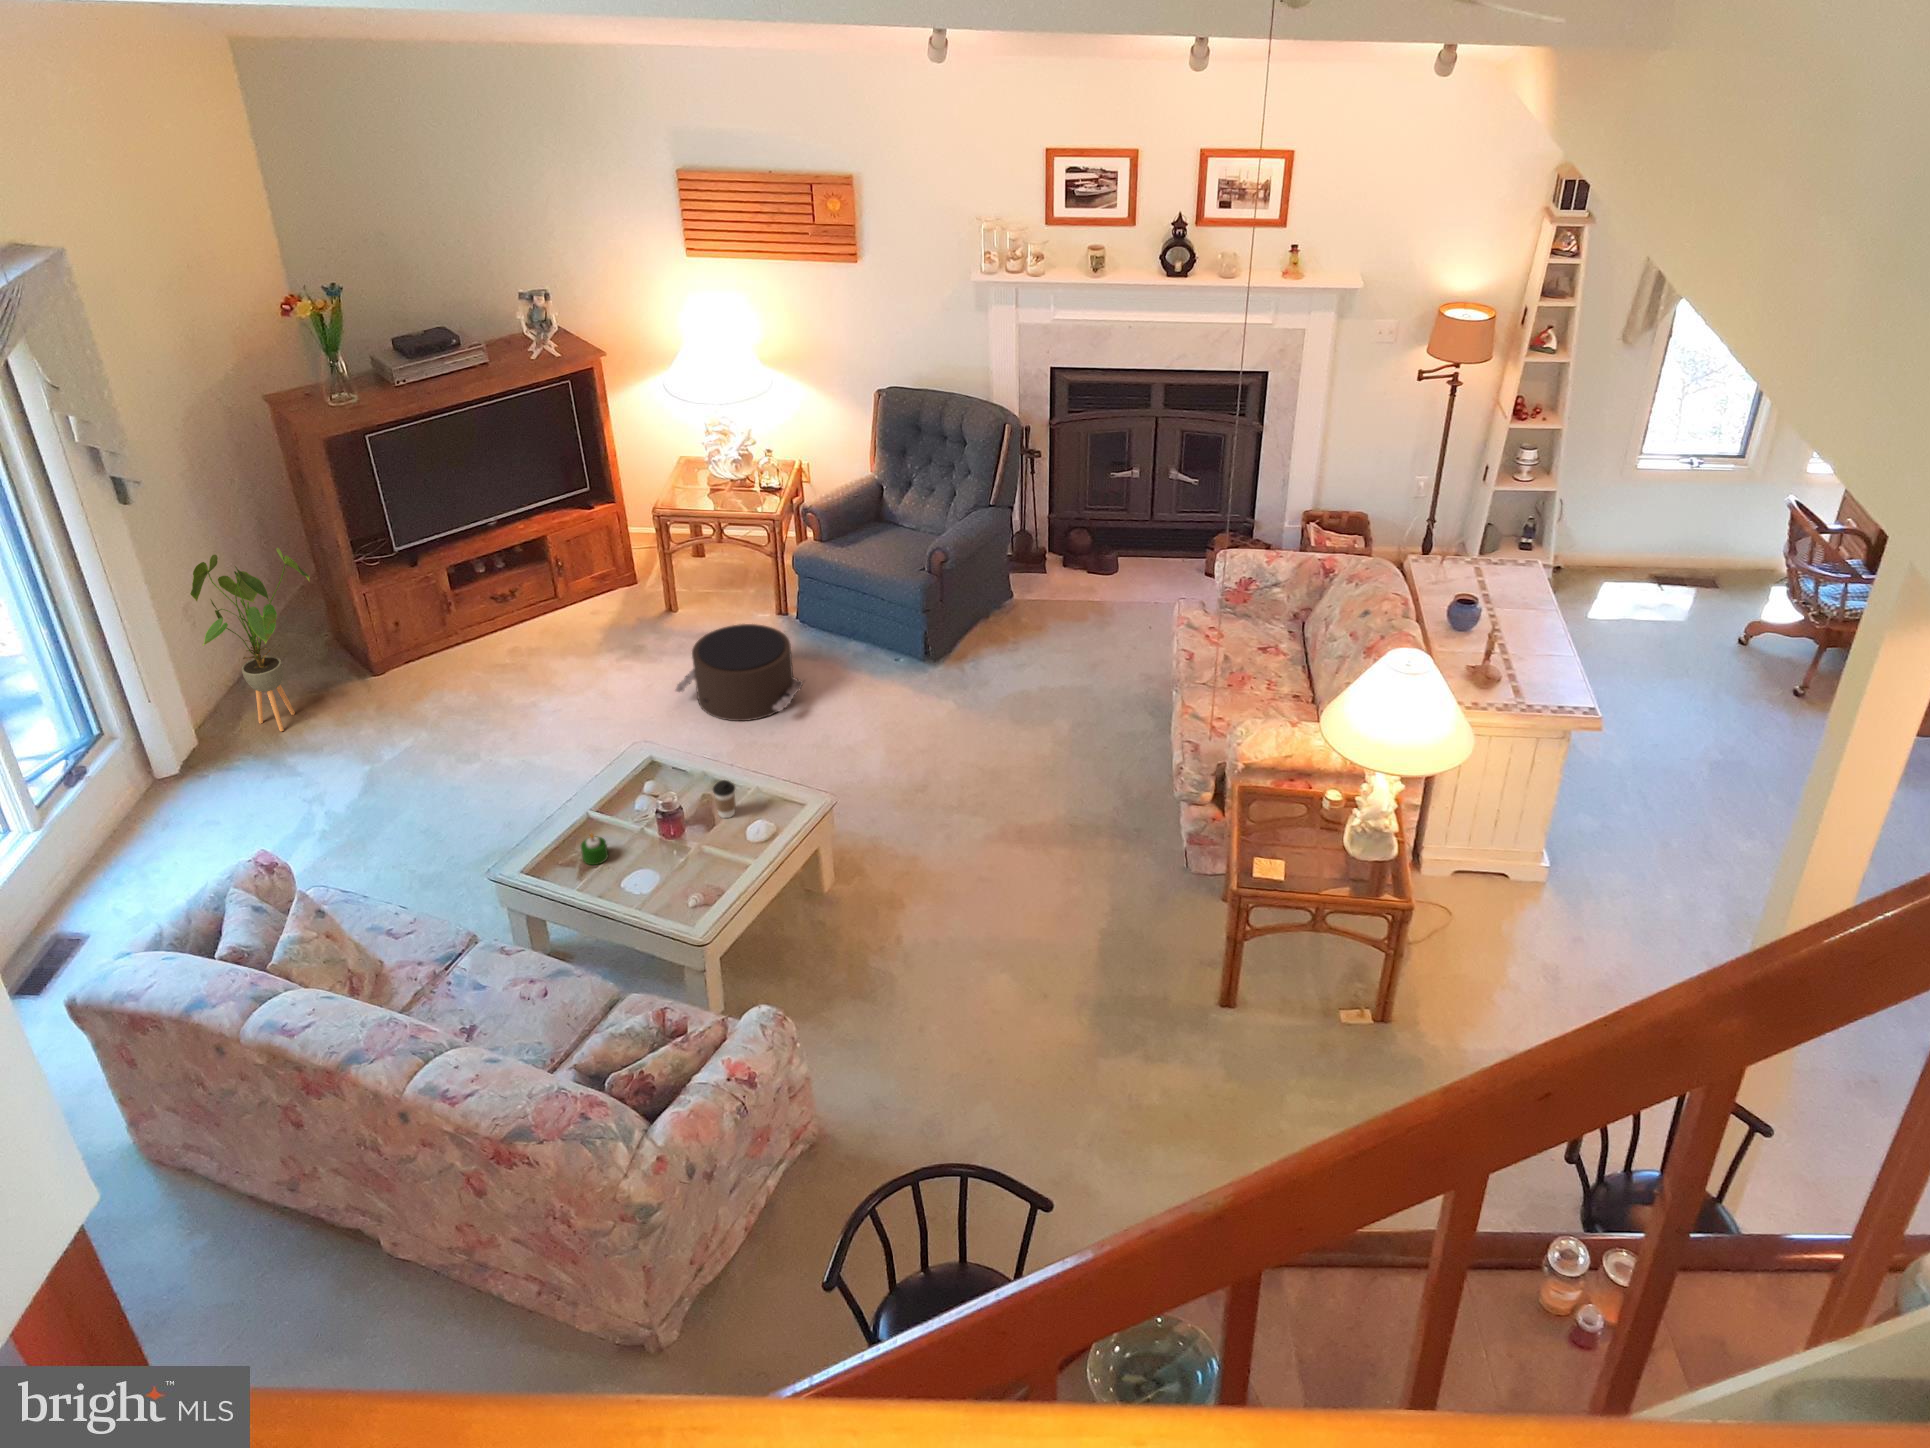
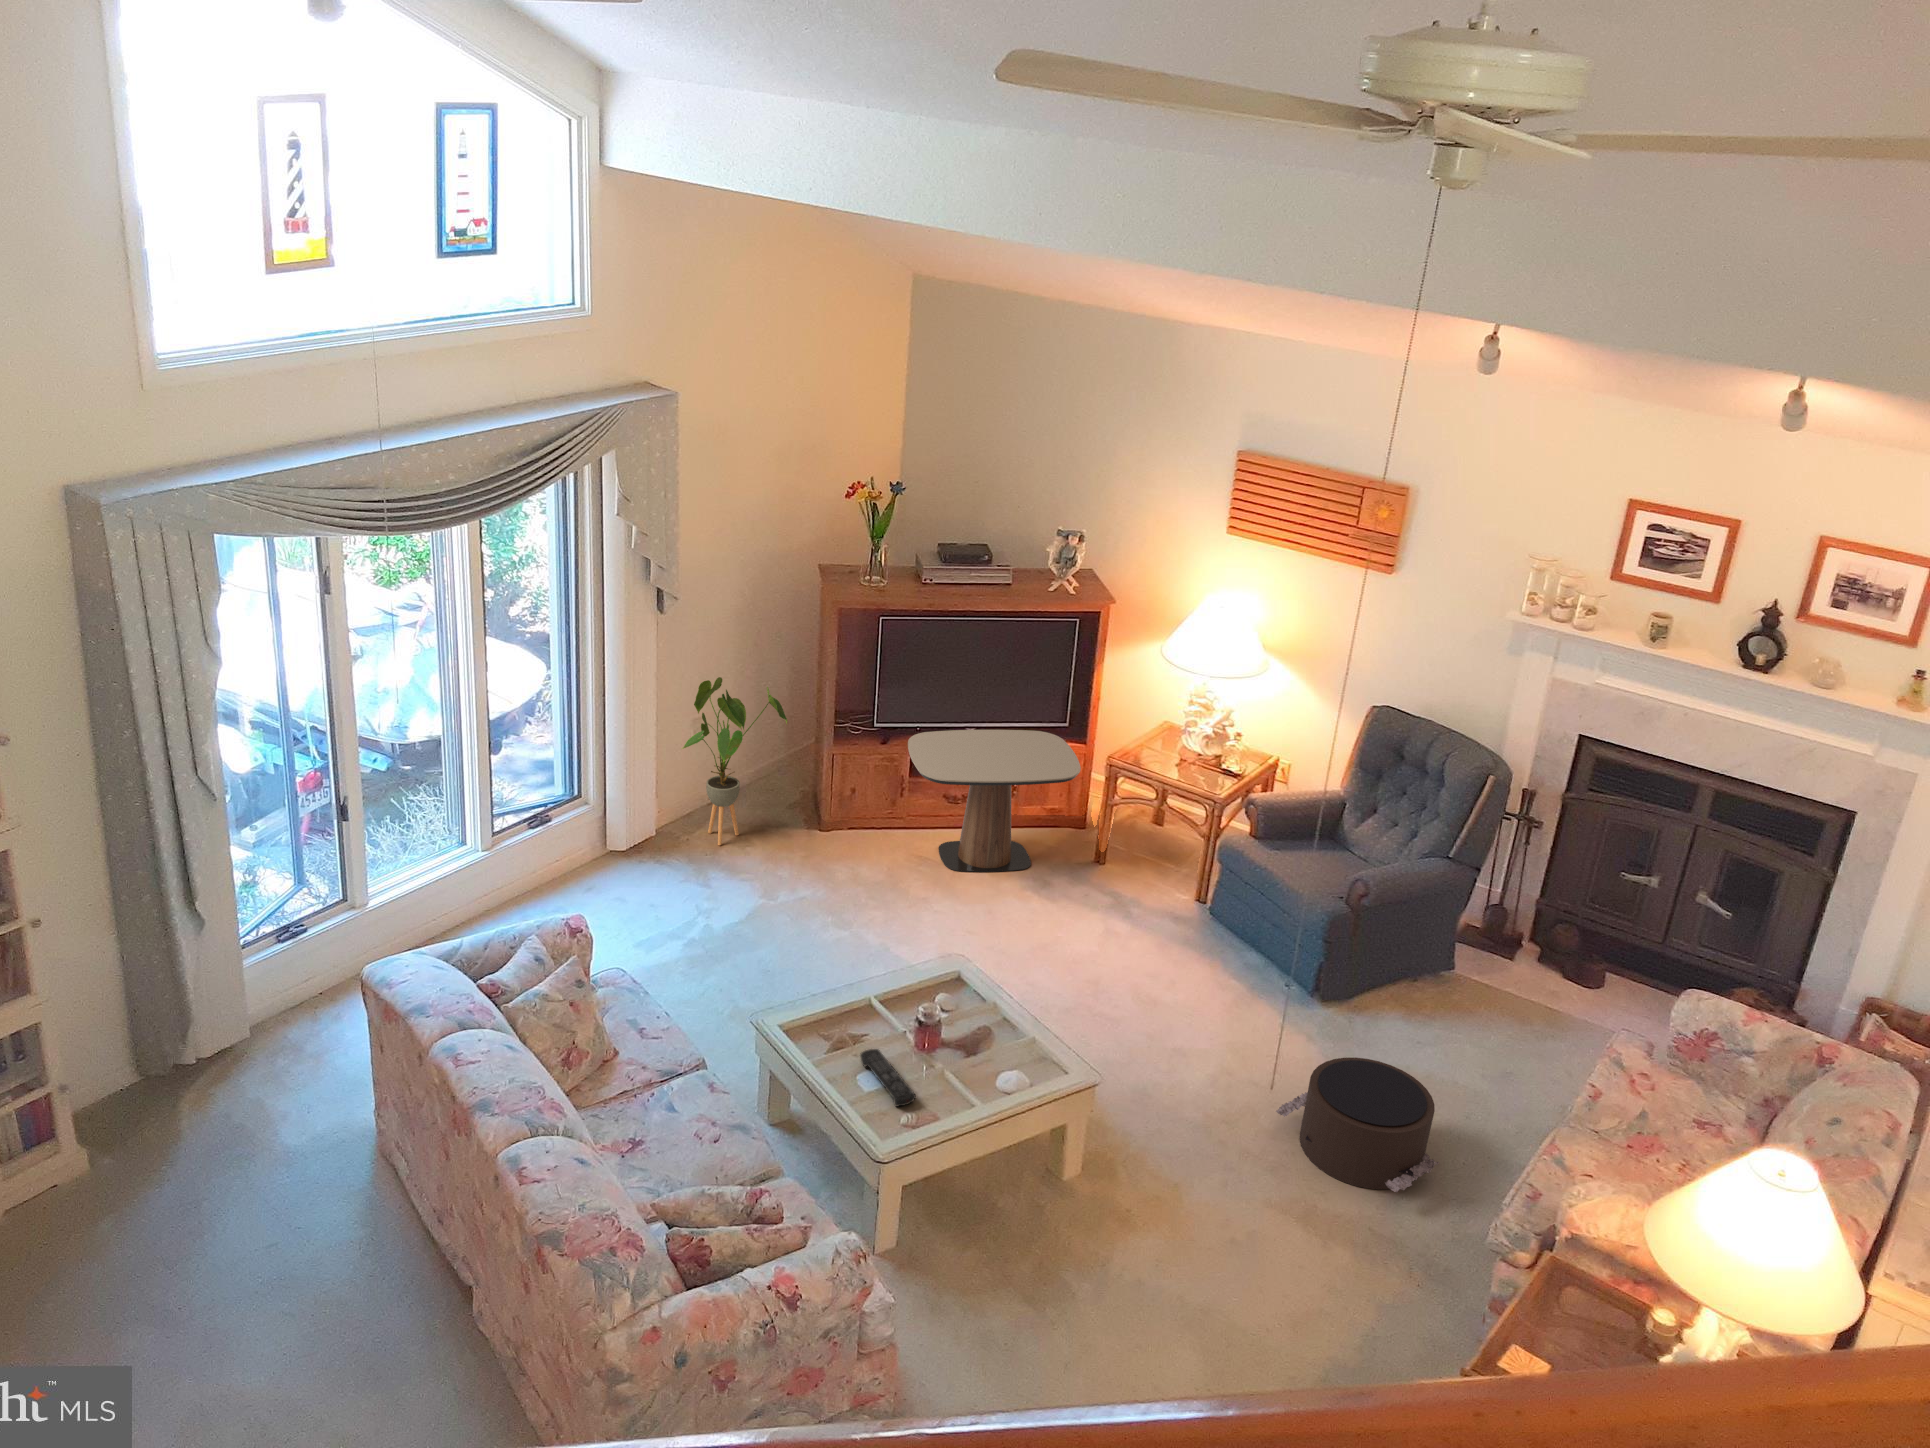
side table: none [448,504,637,668] -> present [908,730,1081,872]
pouf: present [675,624,803,721] -> present [1276,1057,1439,1192]
coffee cup: present [713,780,736,818] -> none [984,1017,1007,1058]
candle: present [581,834,608,865] -> none [841,1016,866,1050]
remote control: none [615,853,691,894] -> present [860,1049,916,1107]

